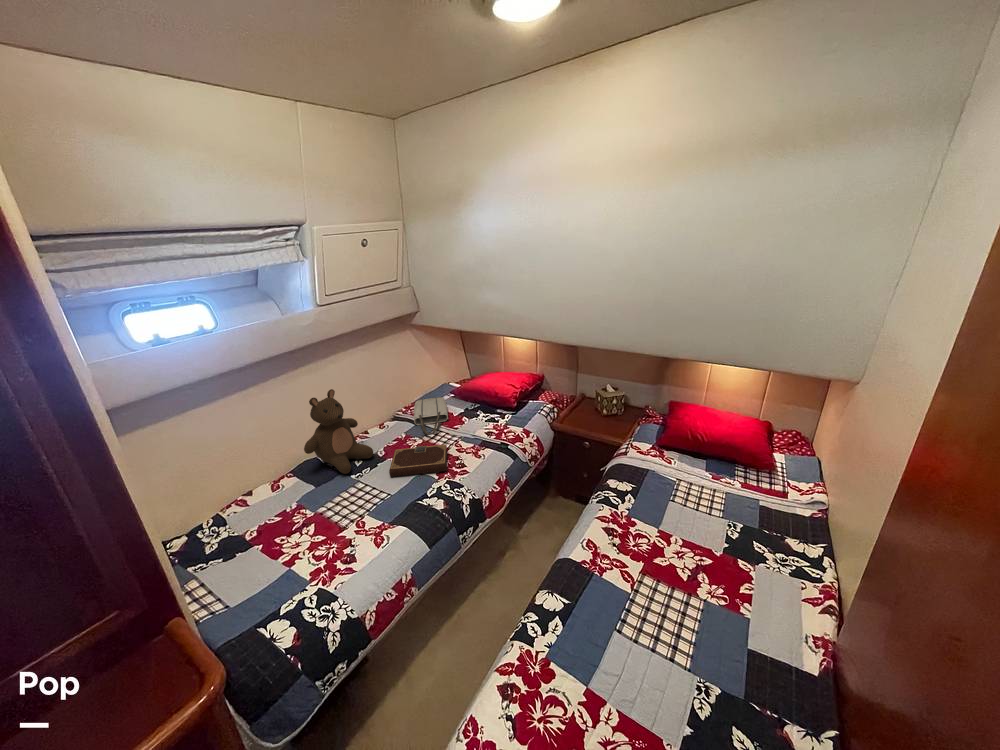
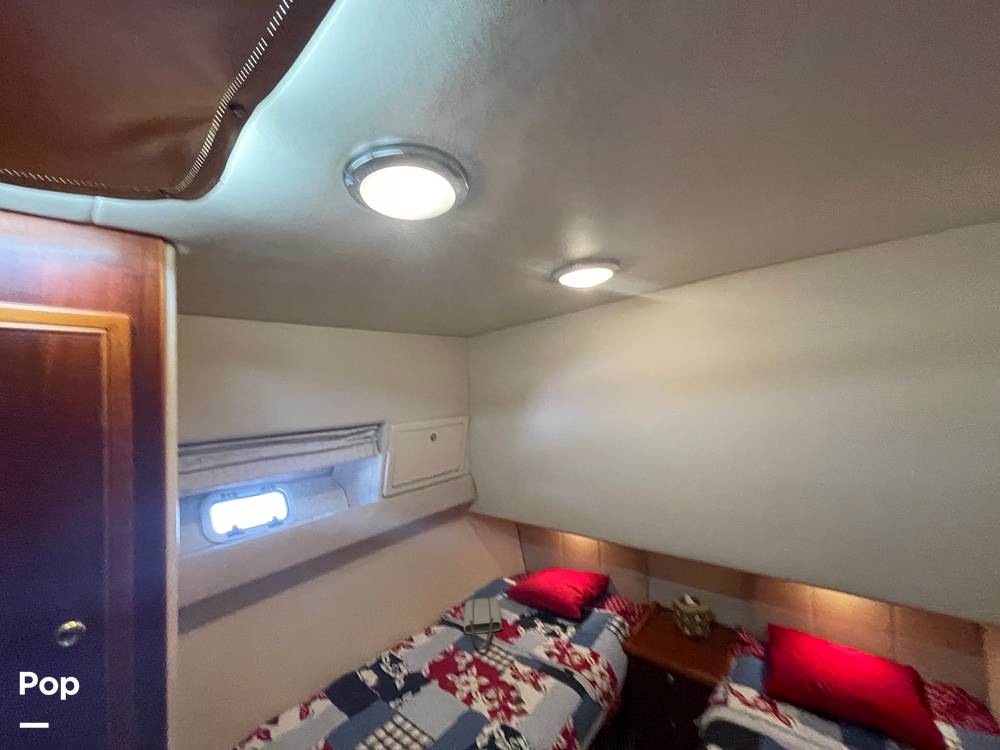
stuffed bear: present [304,389,373,474] -> none [345,586,417,700]
notebook: present [389,445,447,477] -> none [434,666,501,710]

